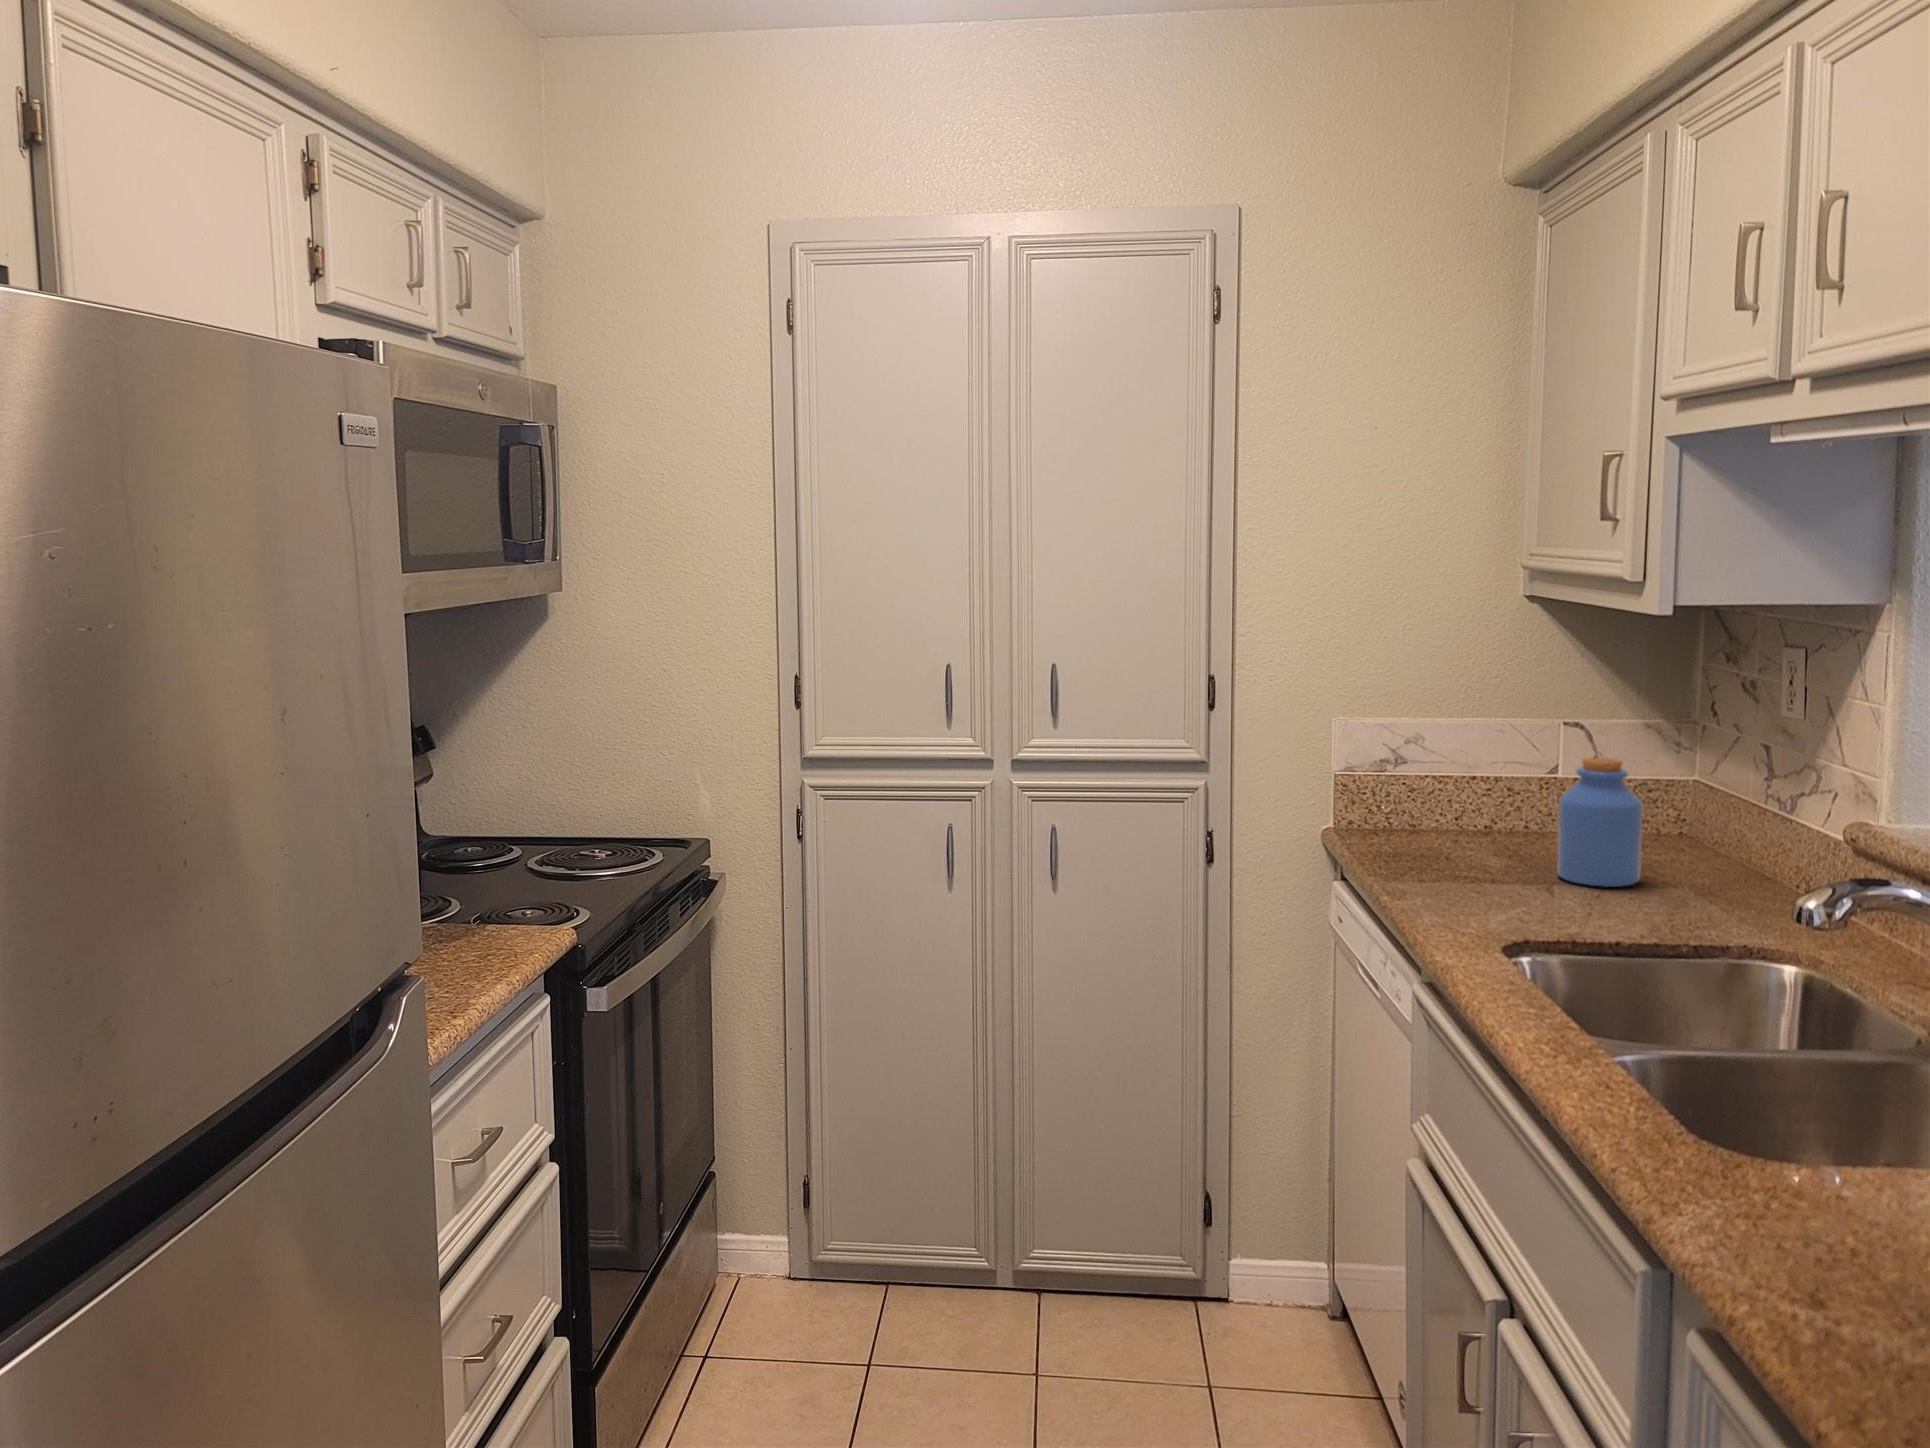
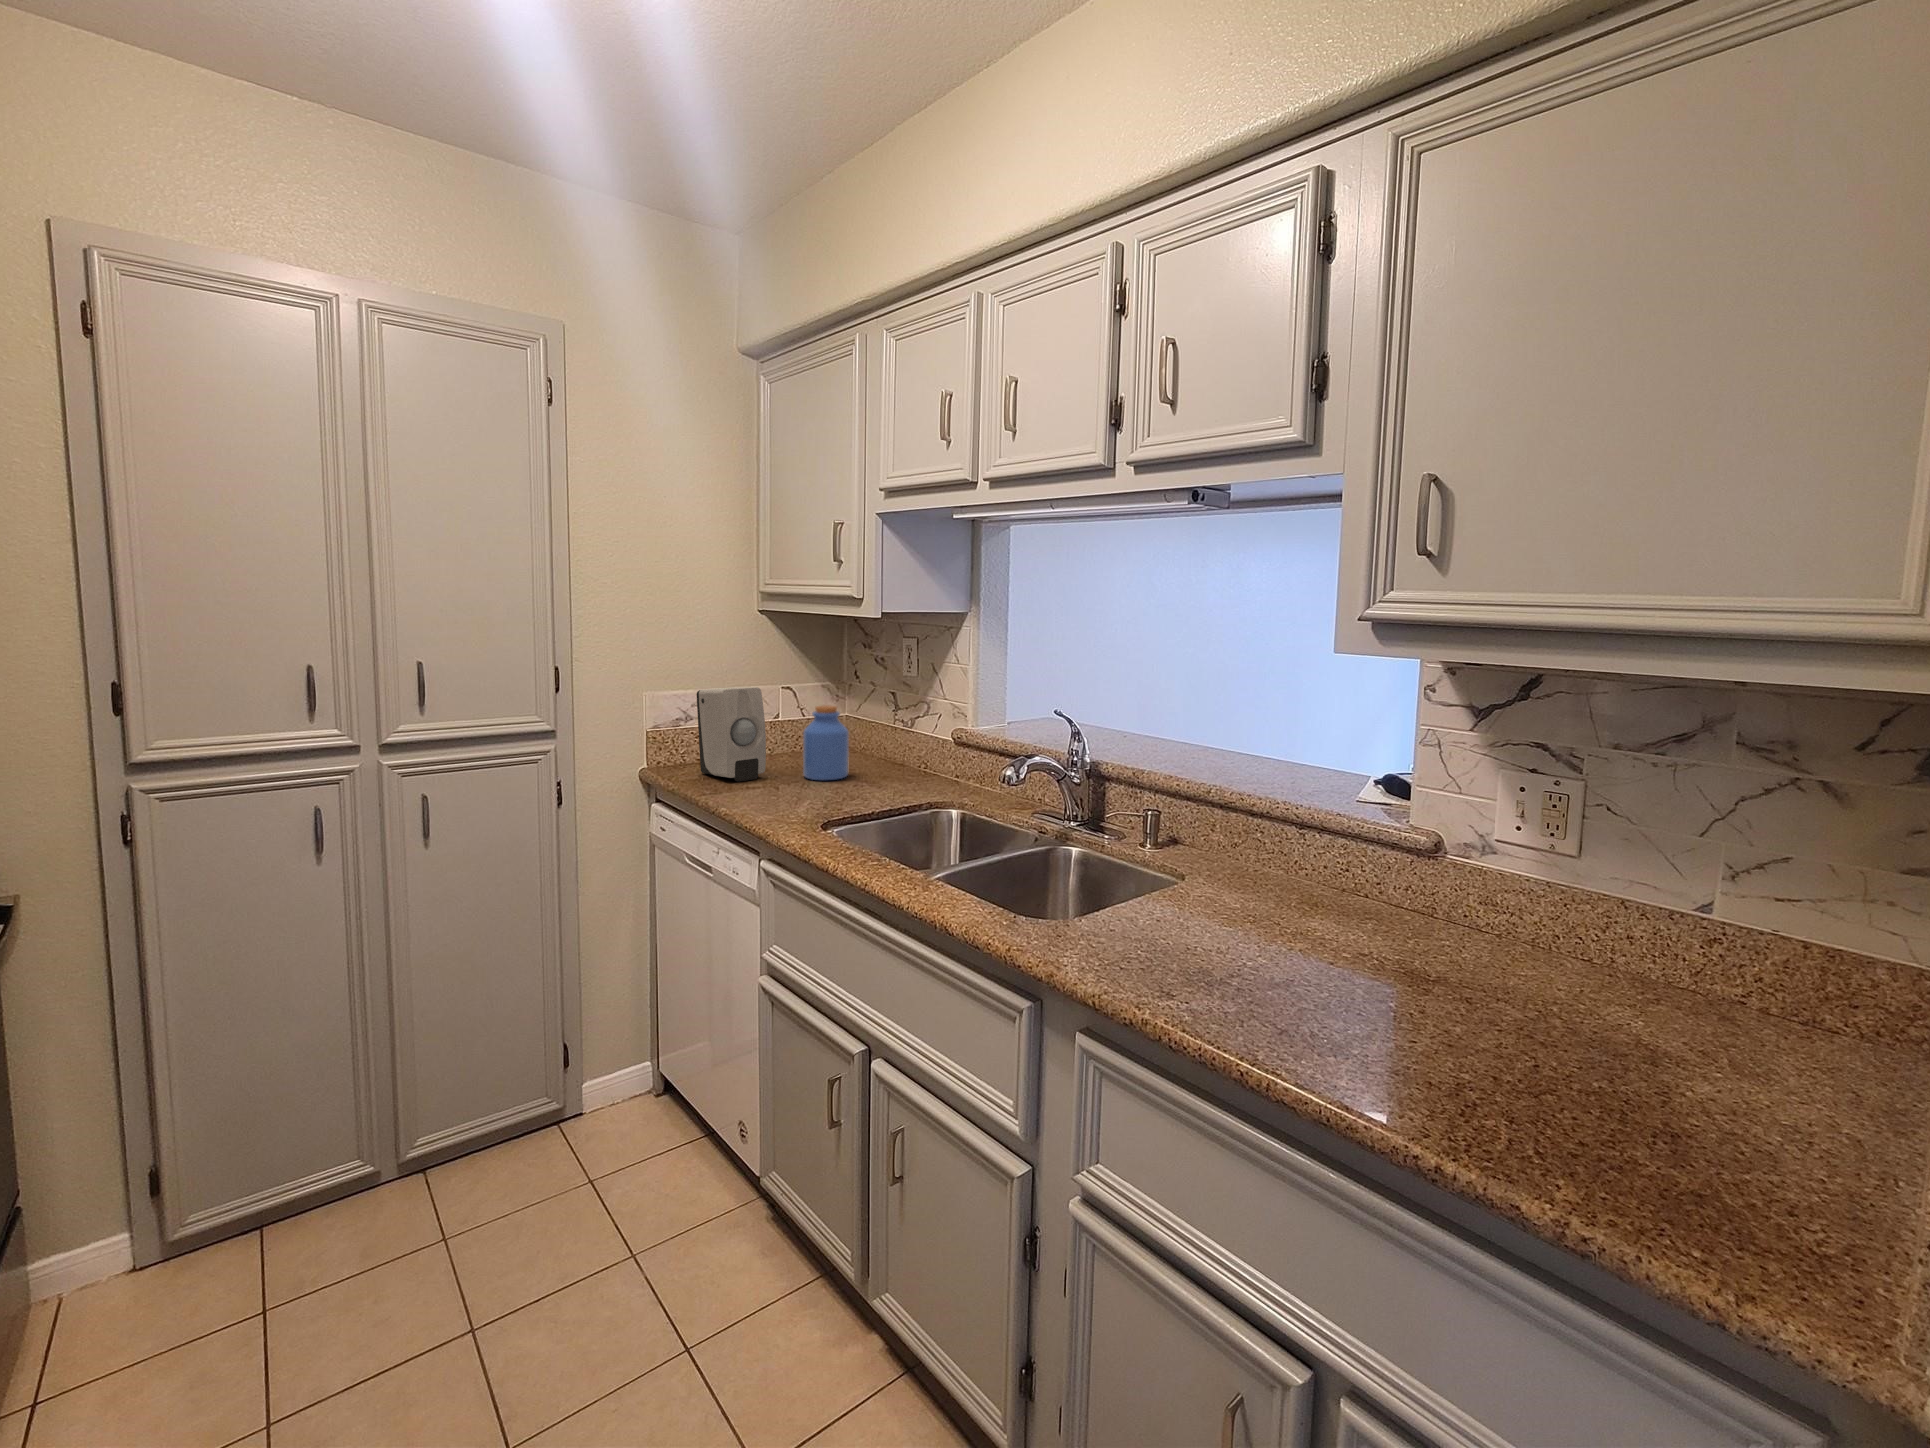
soap dispenser: none [1401,718,1496,867] -> present [697,688,766,781]

